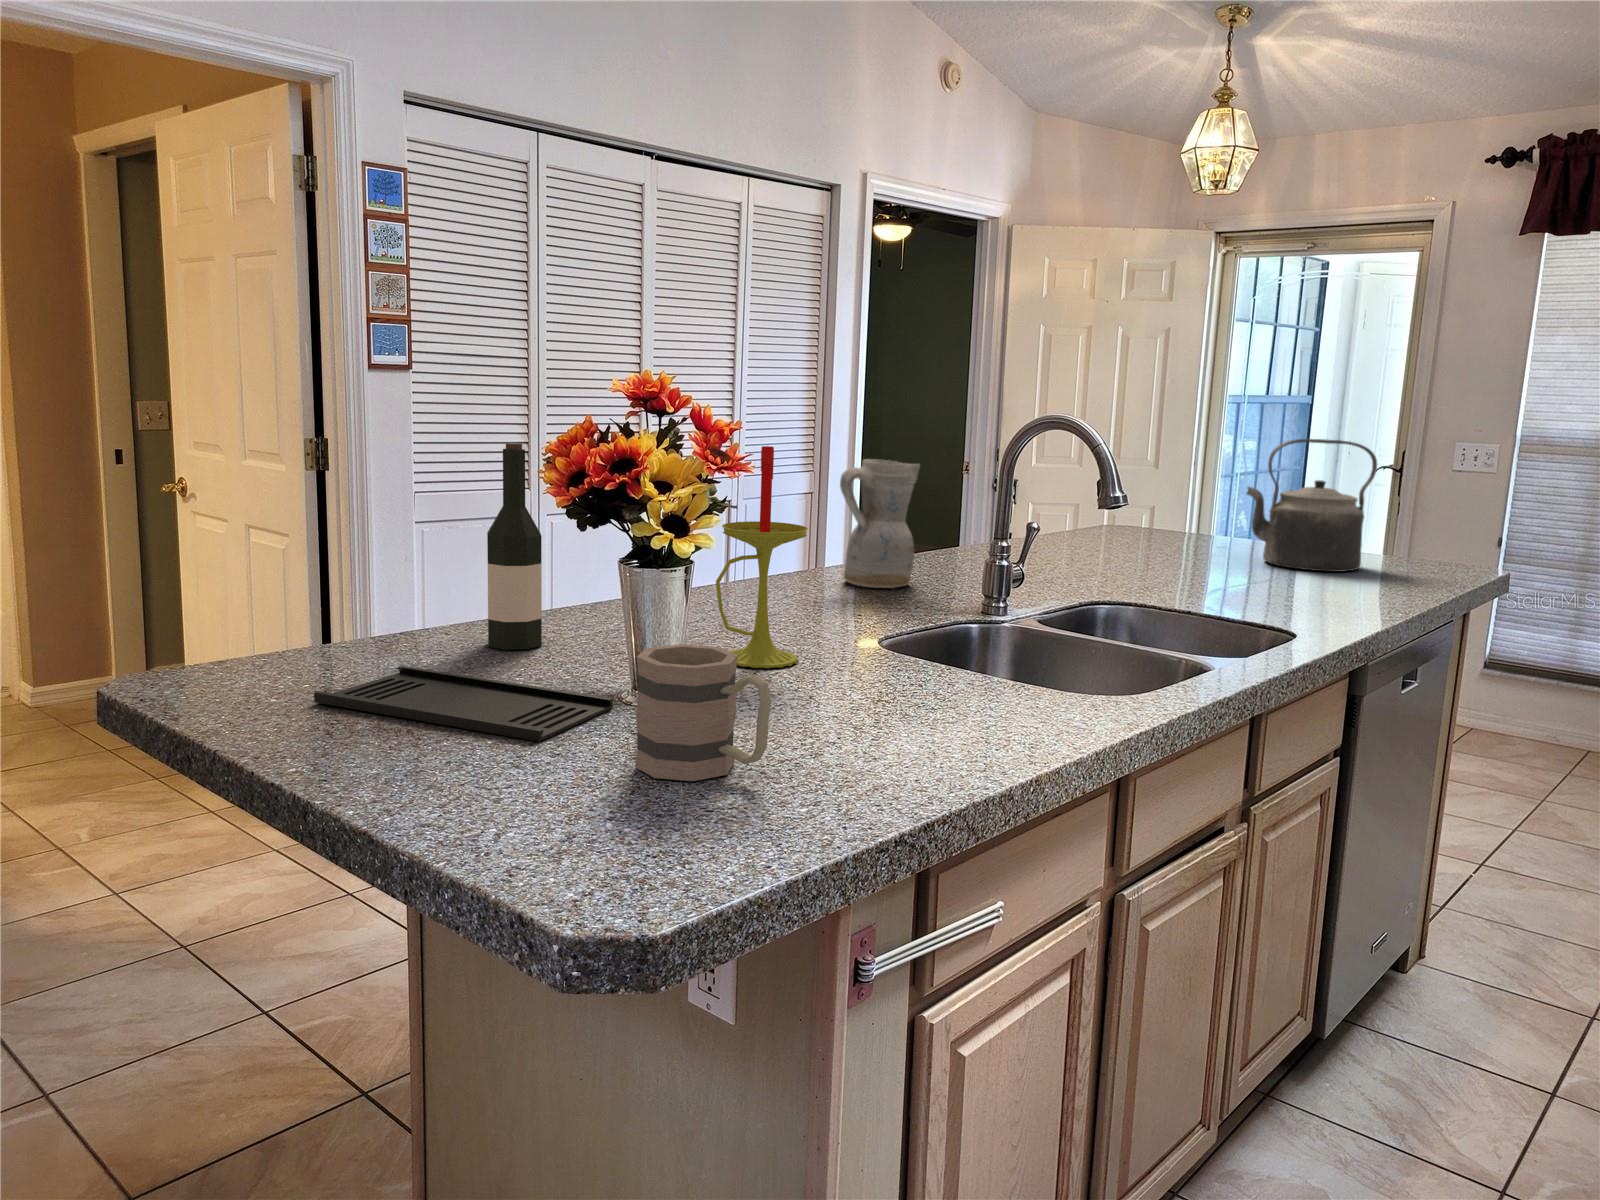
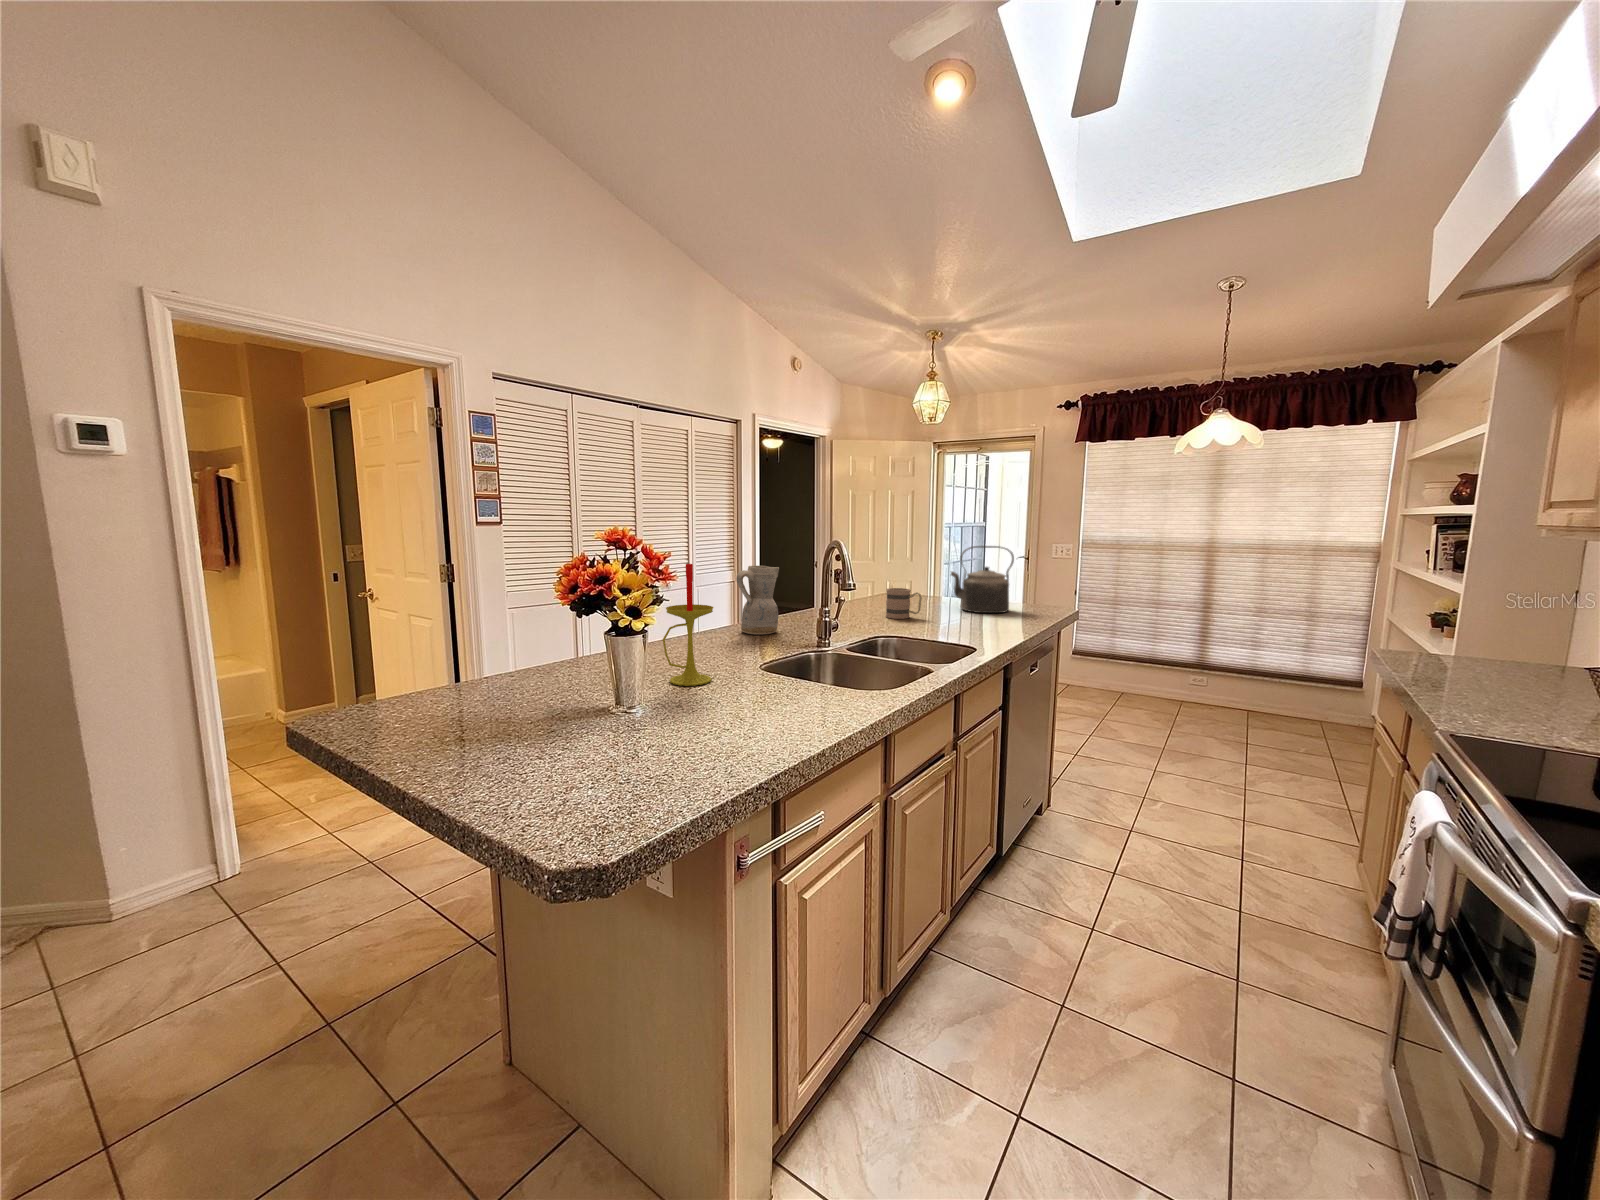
wine bottle: present [487,443,542,650] -> none [533,567,567,683]
mug: present [635,644,771,781] -> present [886,588,922,619]
tray: present [314,666,613,742] -> none [423,697,603,740]

